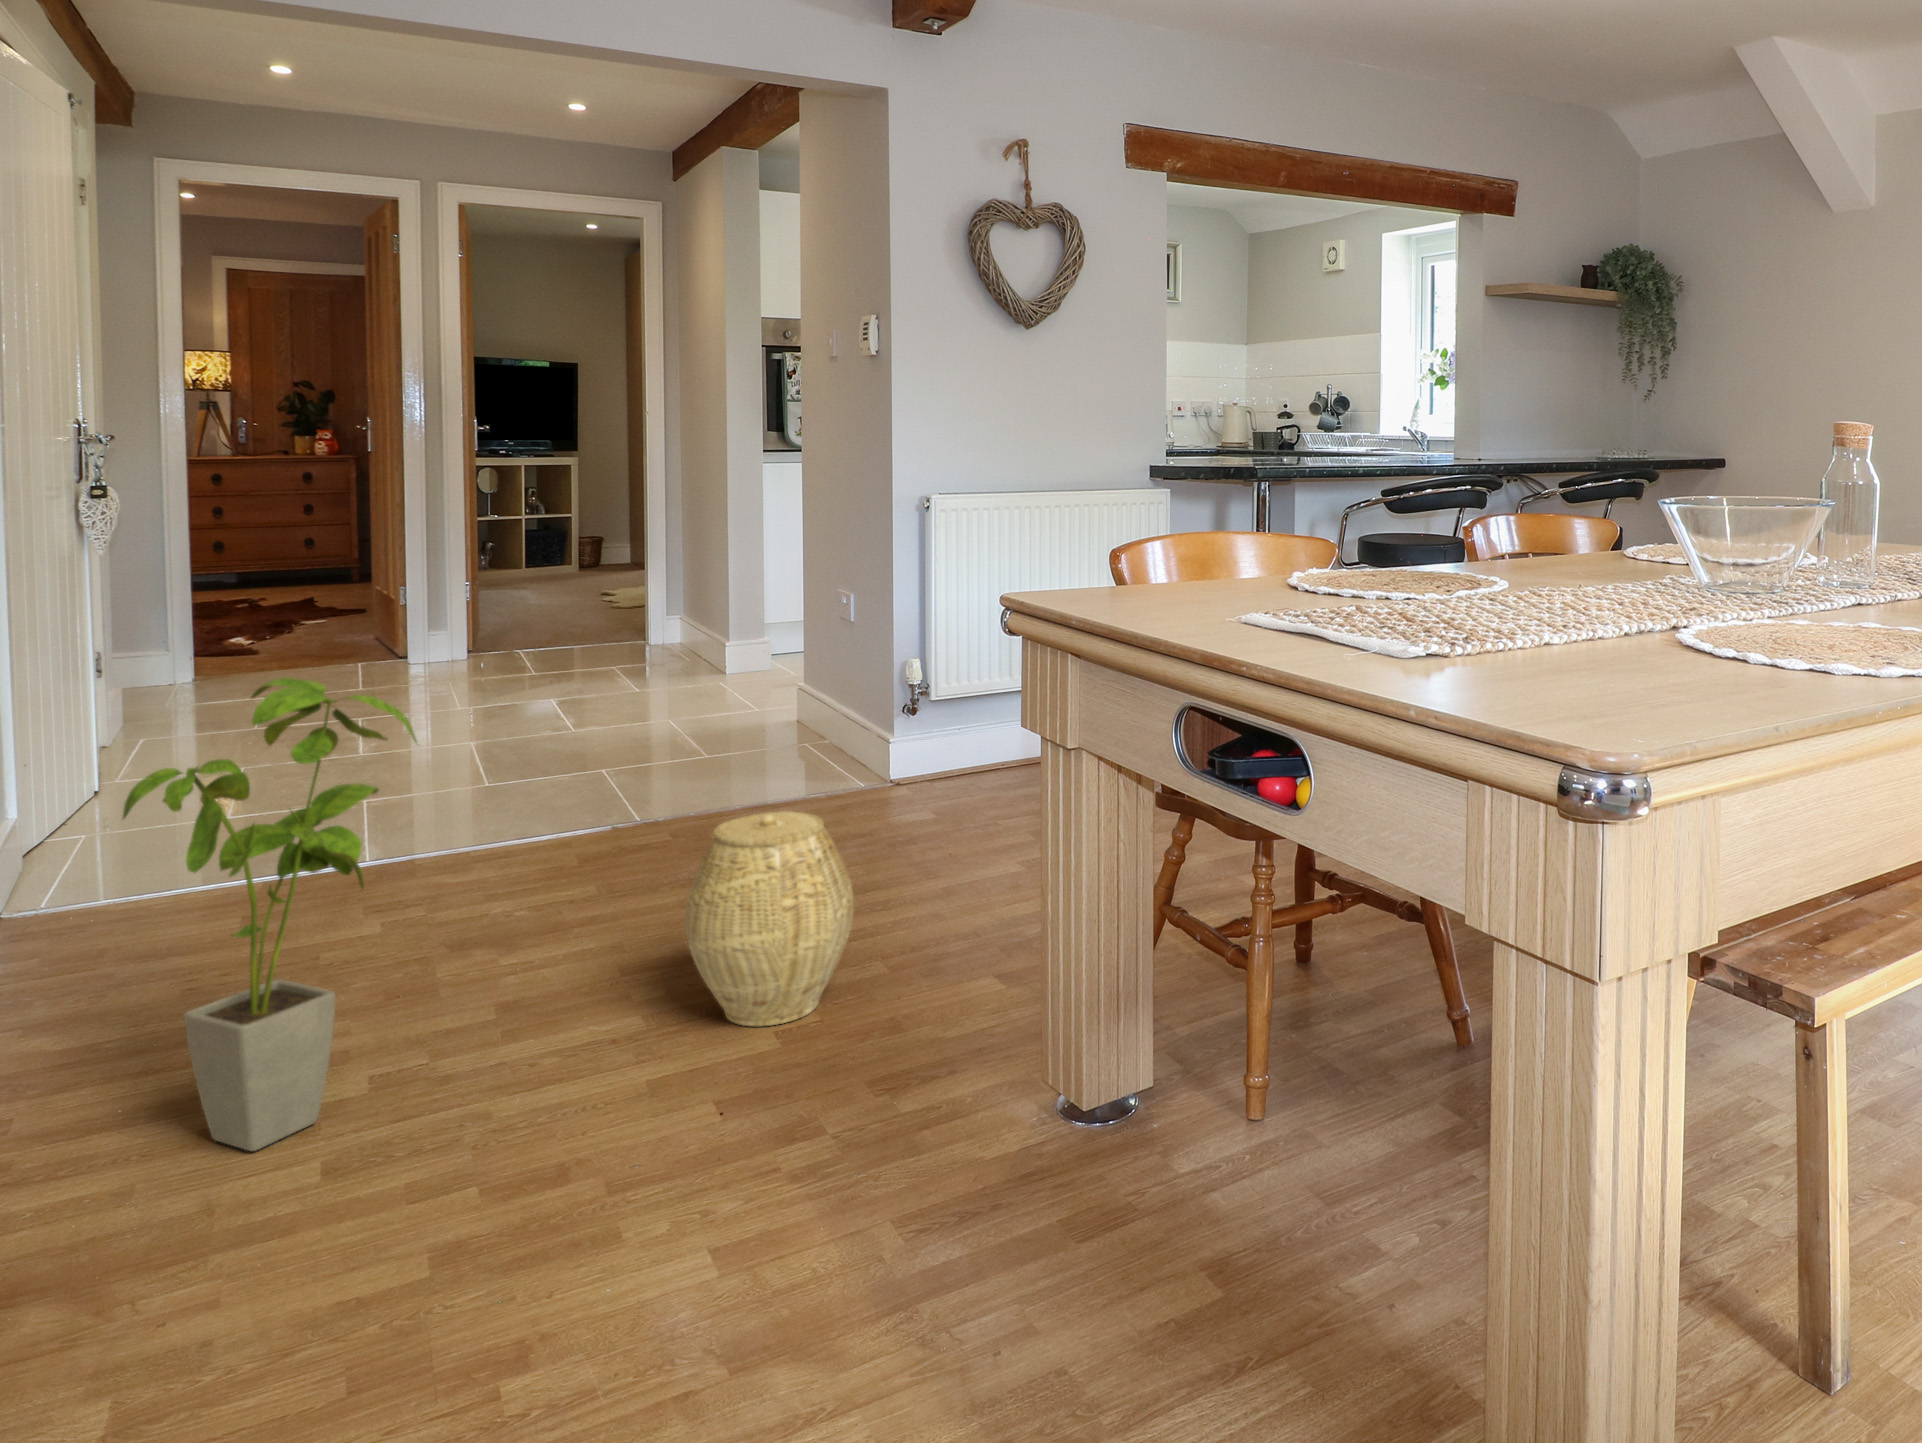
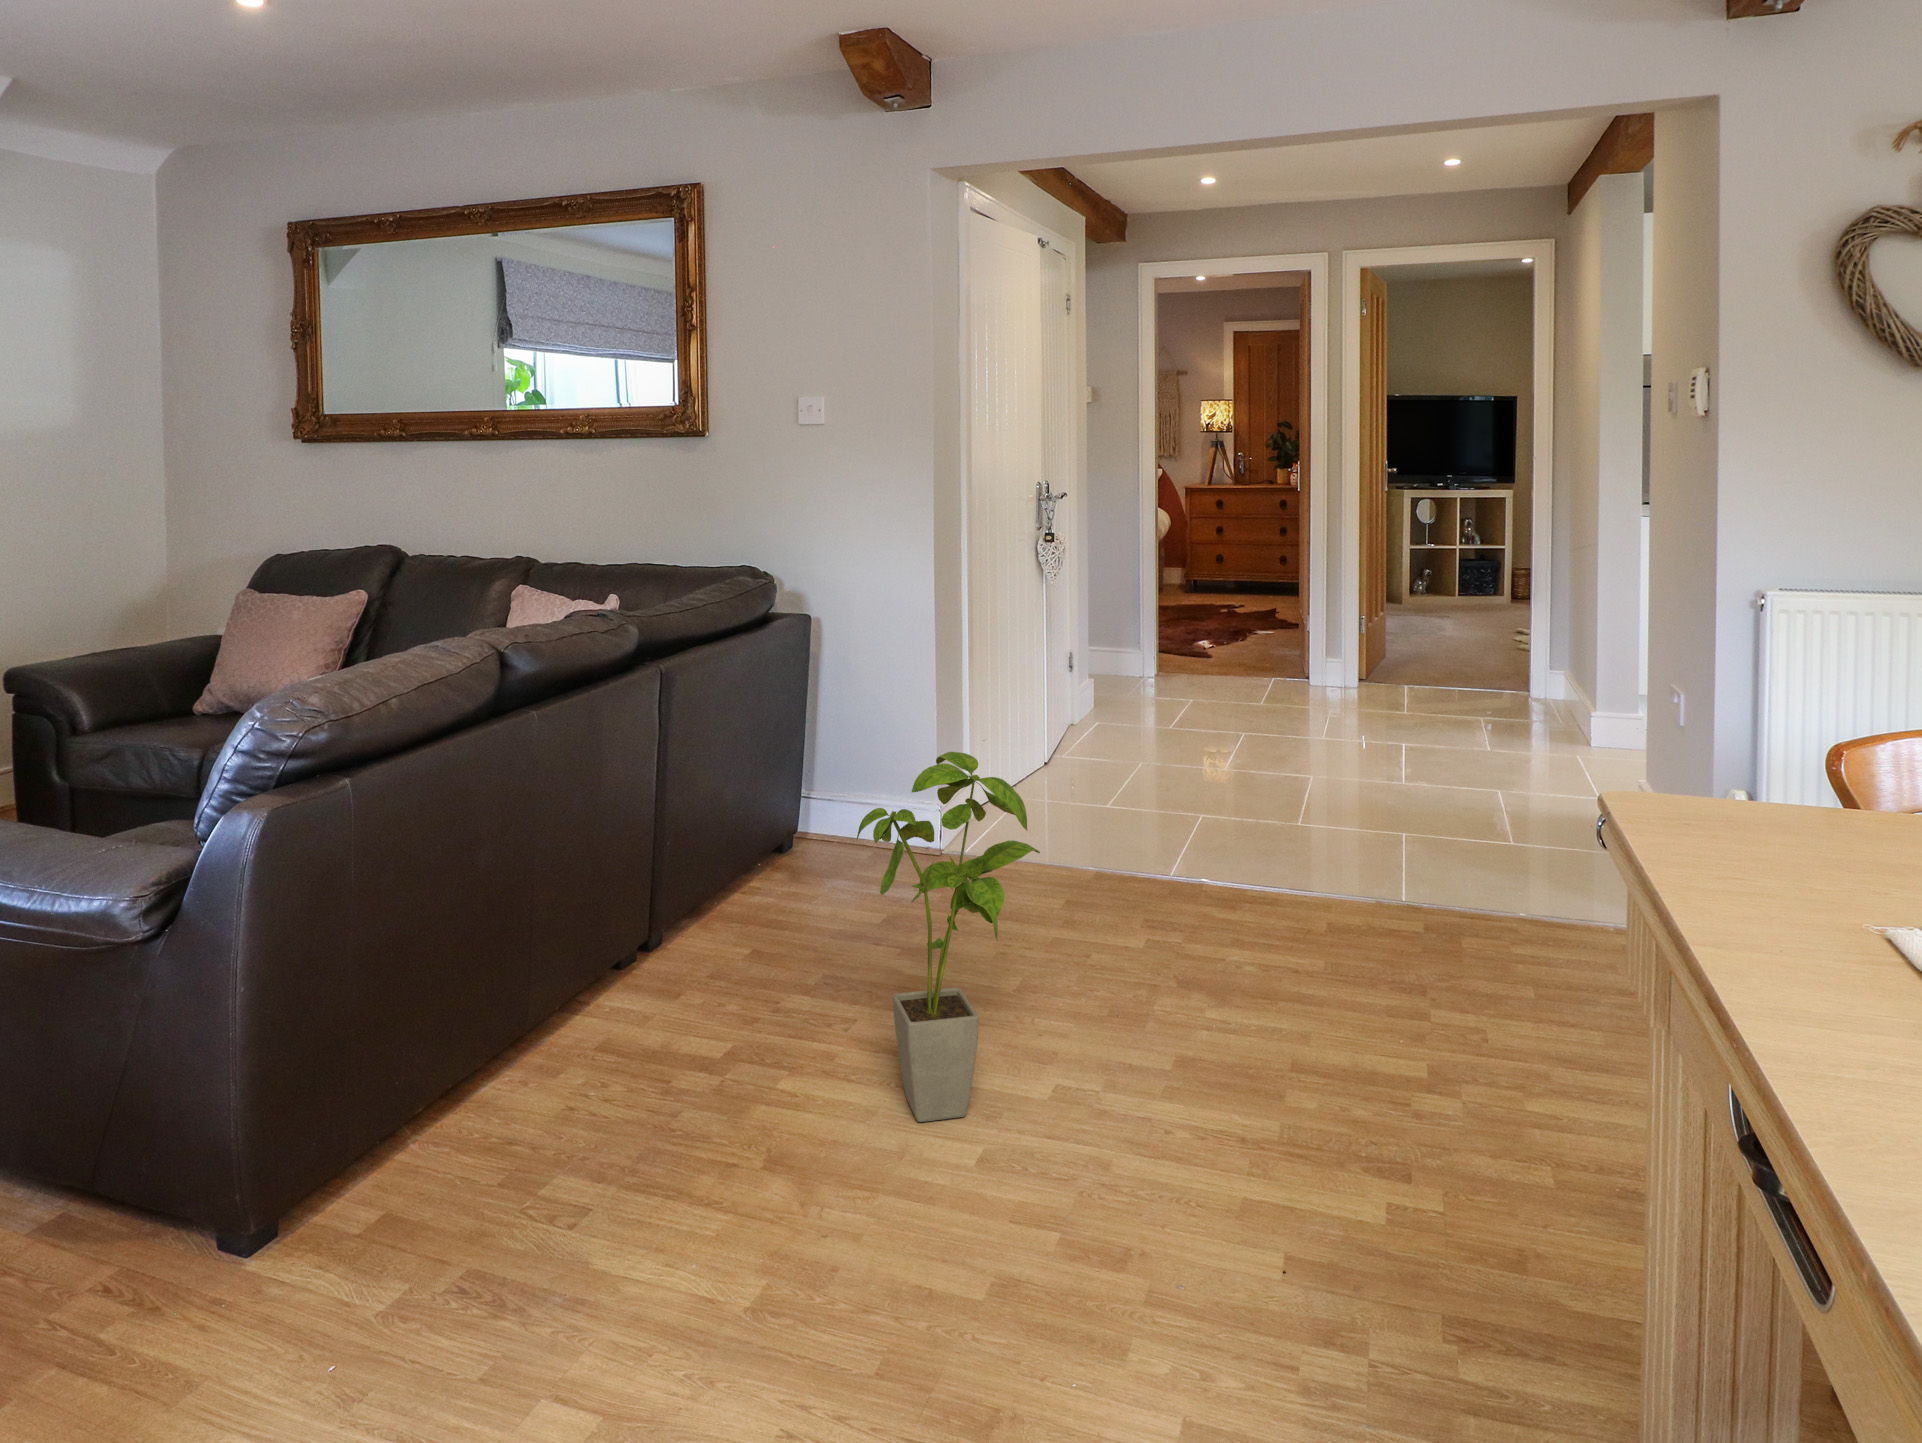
woven basket: present [685,811,854,1026] -> none [1269,964,1452,1210]

